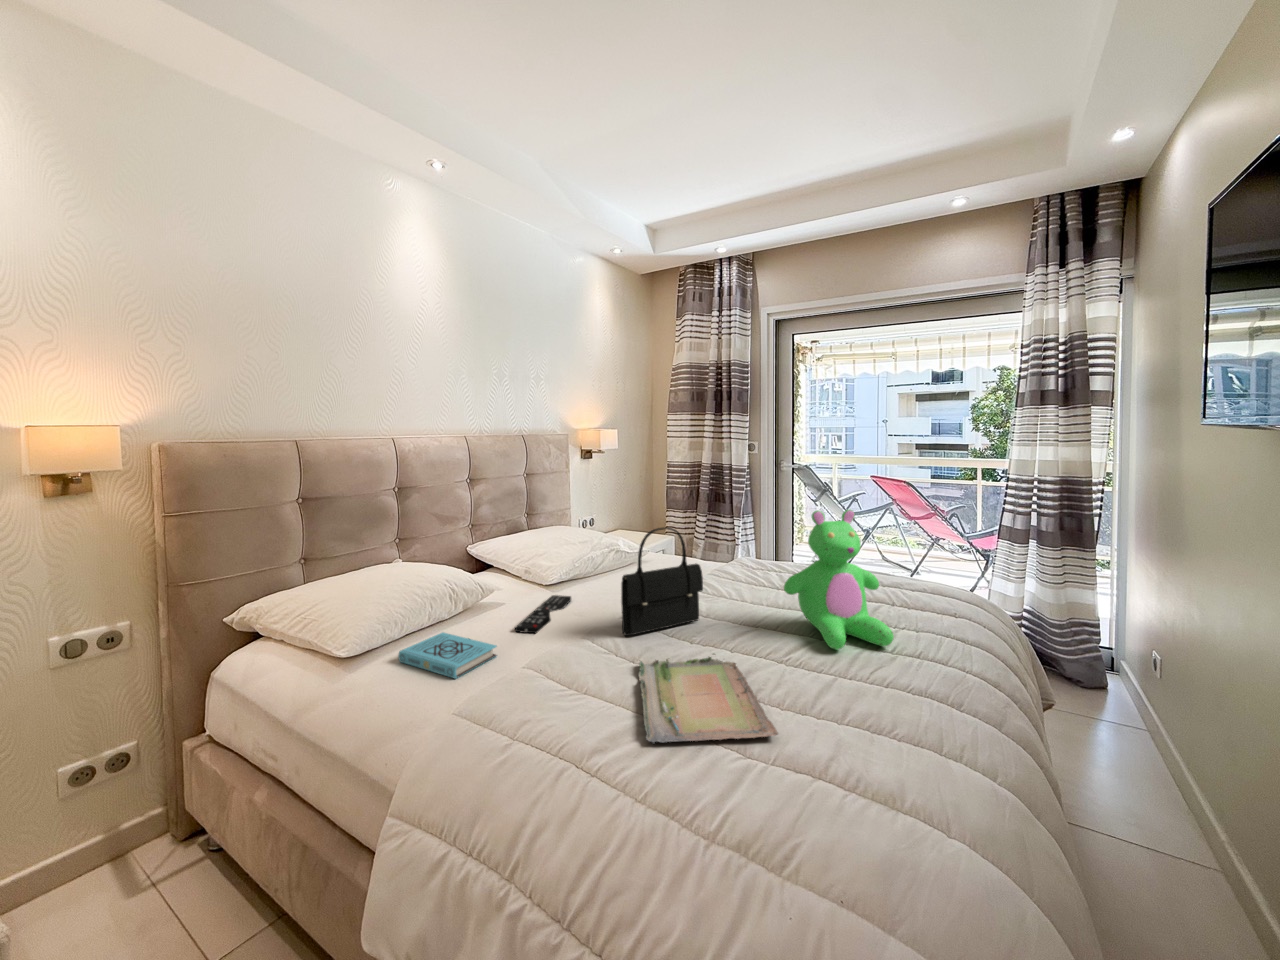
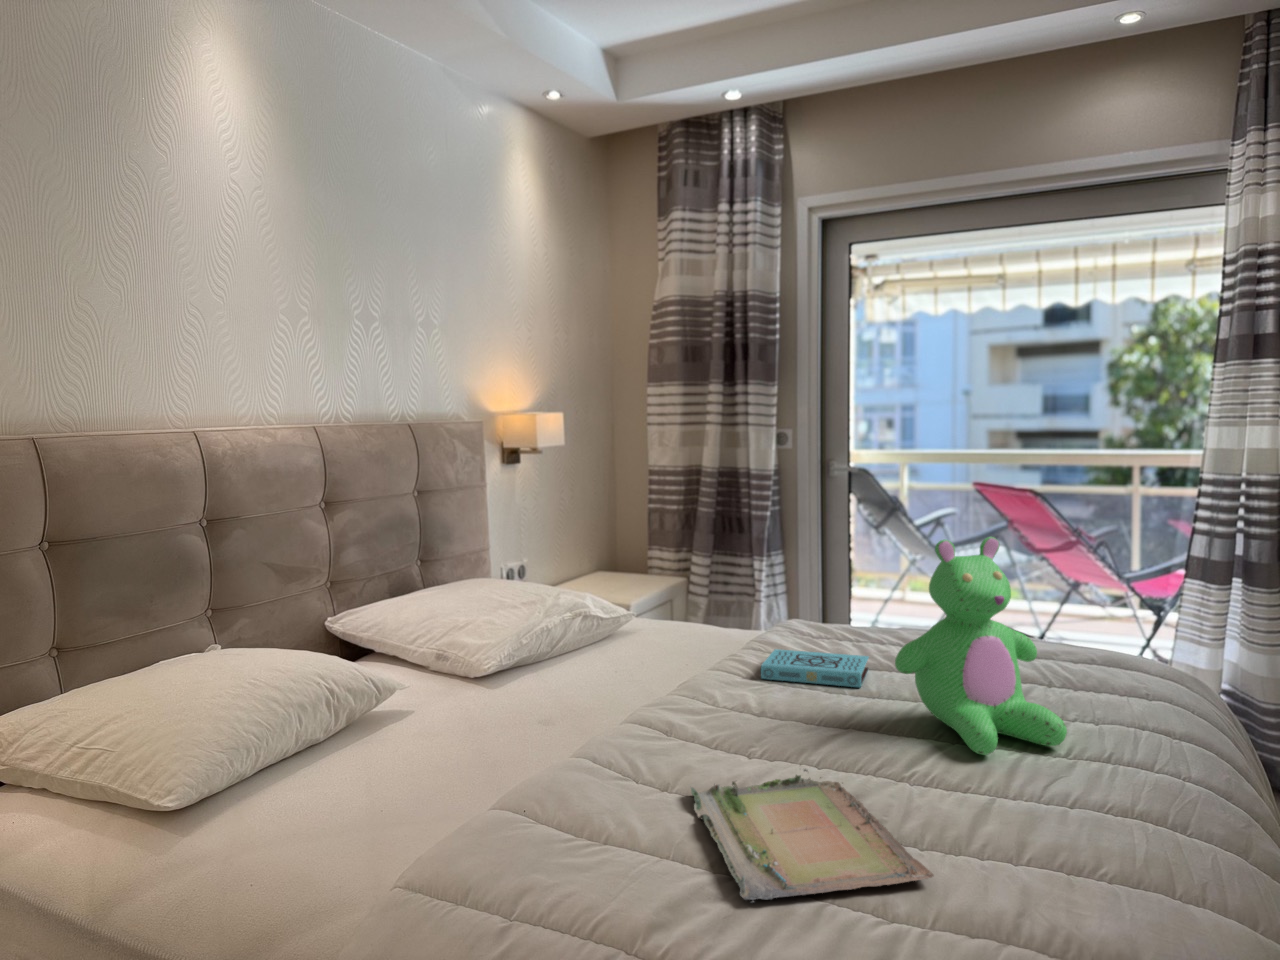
handbag: present [621,527,703,636] -> none [641,573,766,753]
remote control: present [515,595,571,633] -> none [453,696,529,758]
book: present [398,632,497,679] -> present [761,649,869,688]

